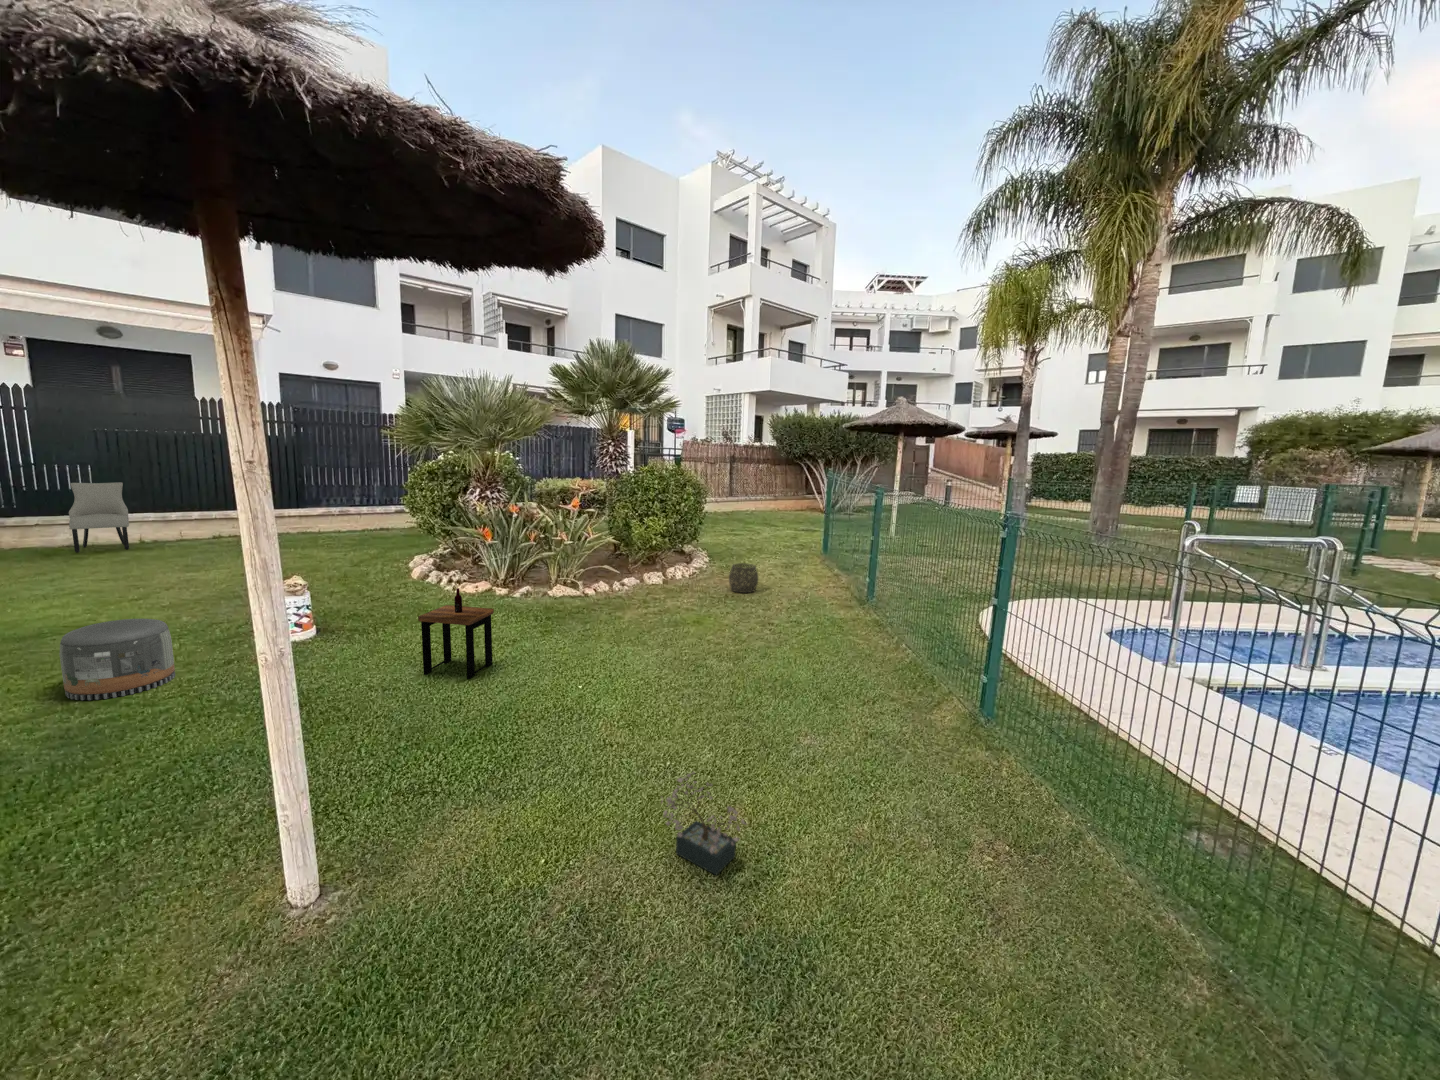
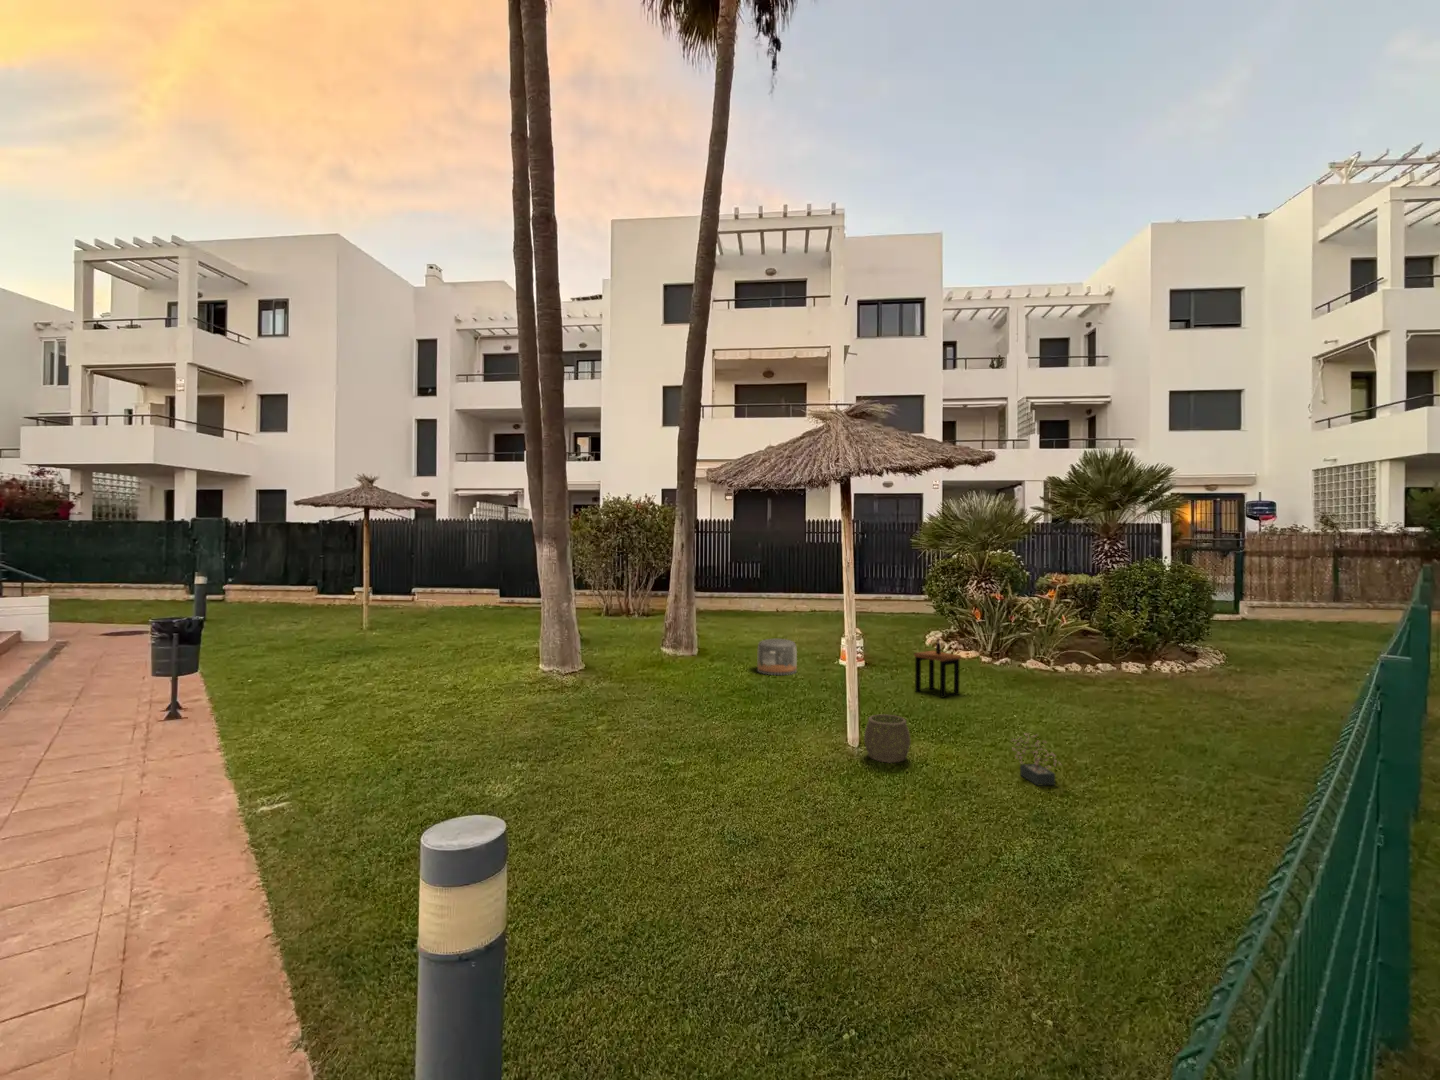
chair: present [69,482,129,553] -> none [743,574,769,615]
woven basket: present [729,563,758,593] -> present [864,714,910,763]

